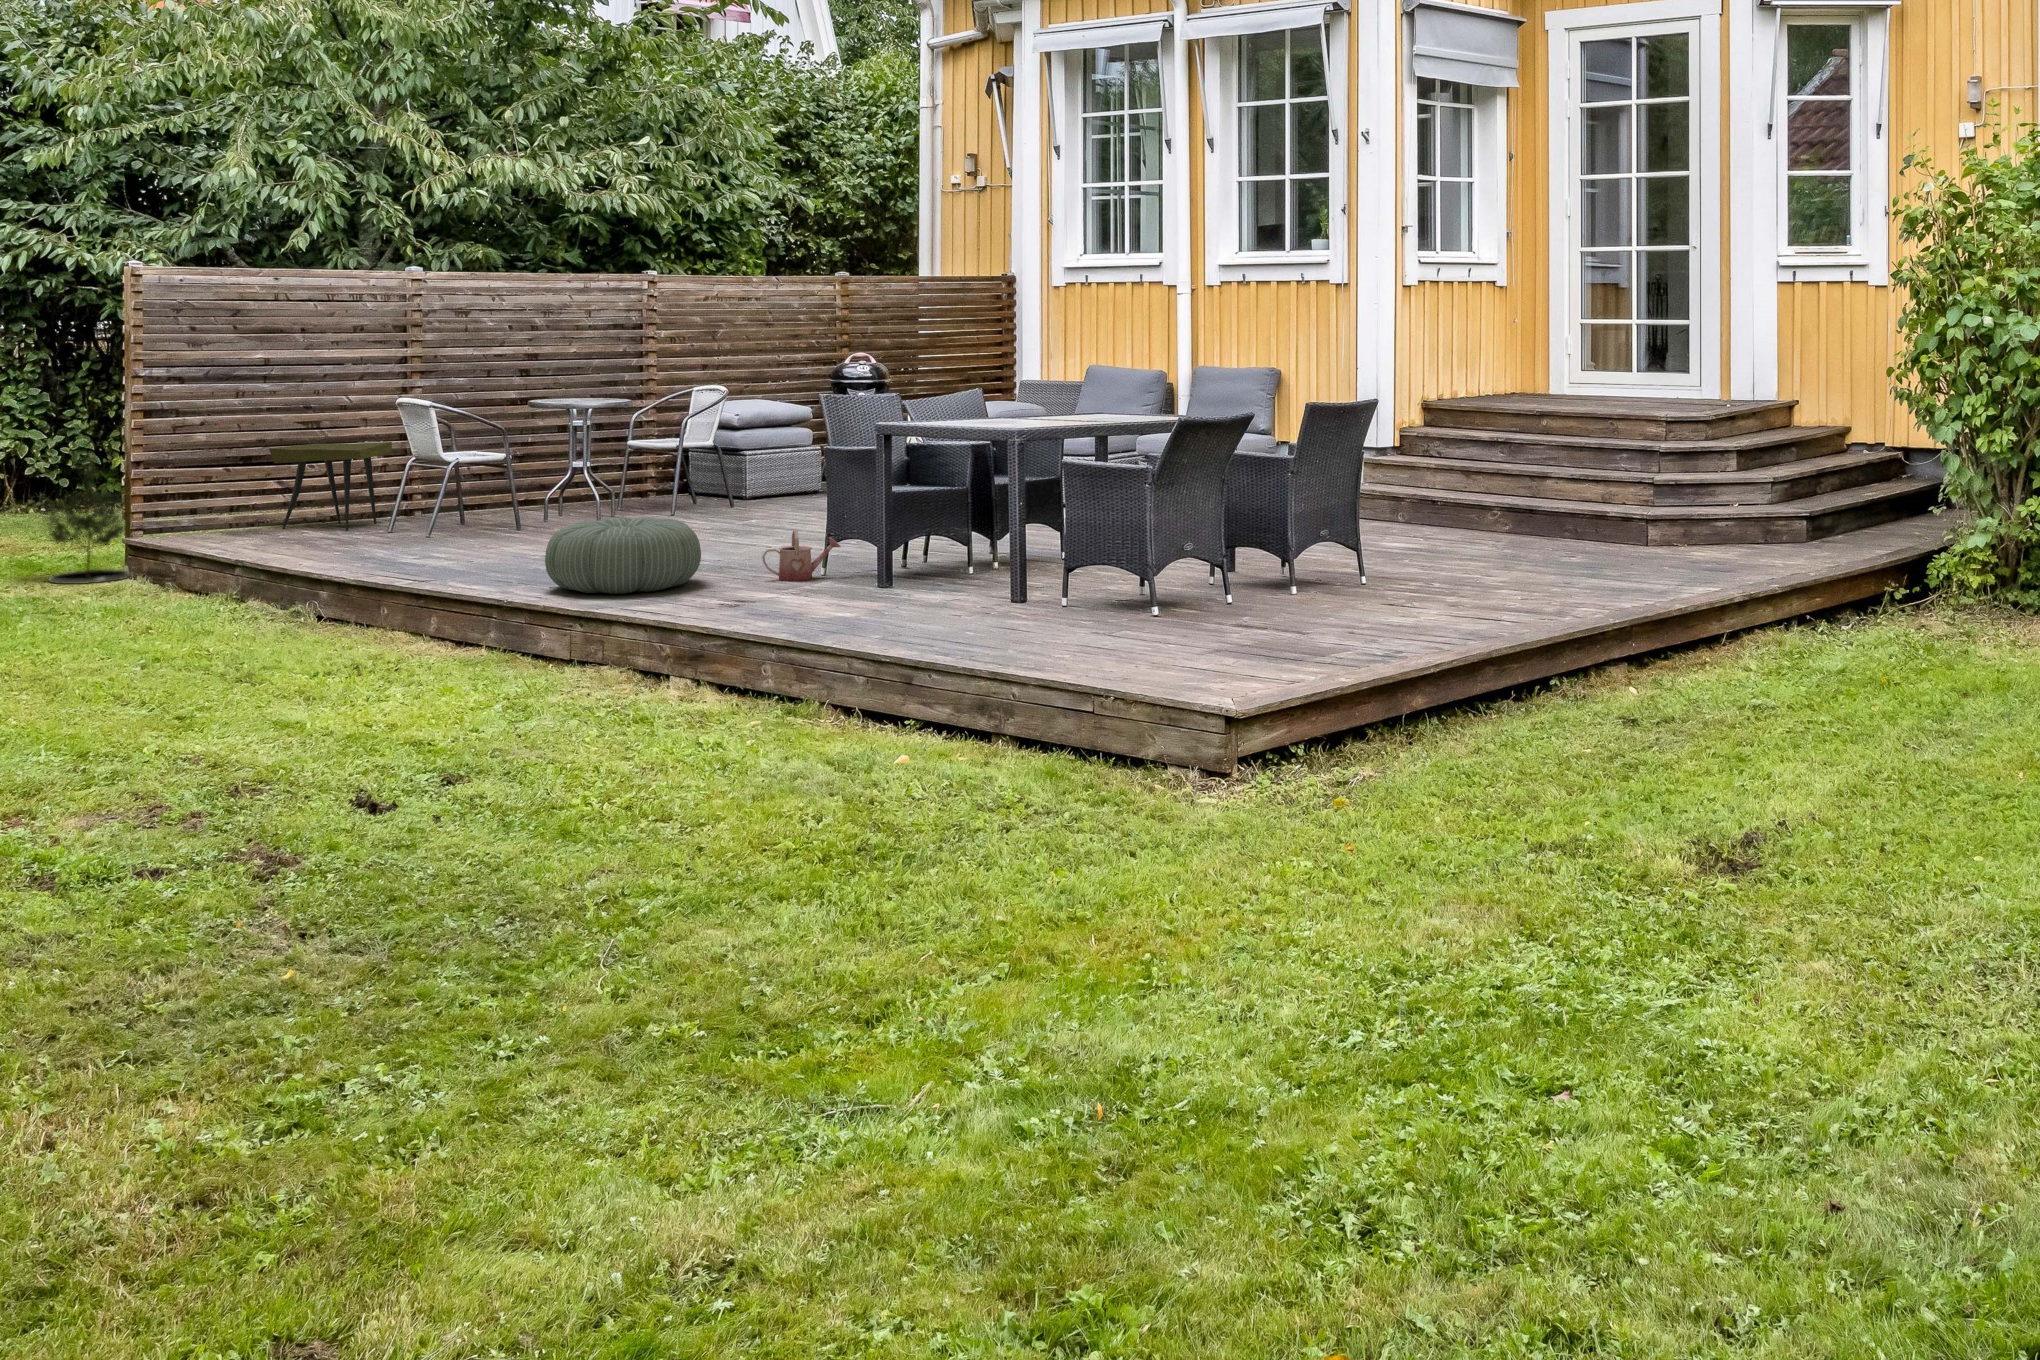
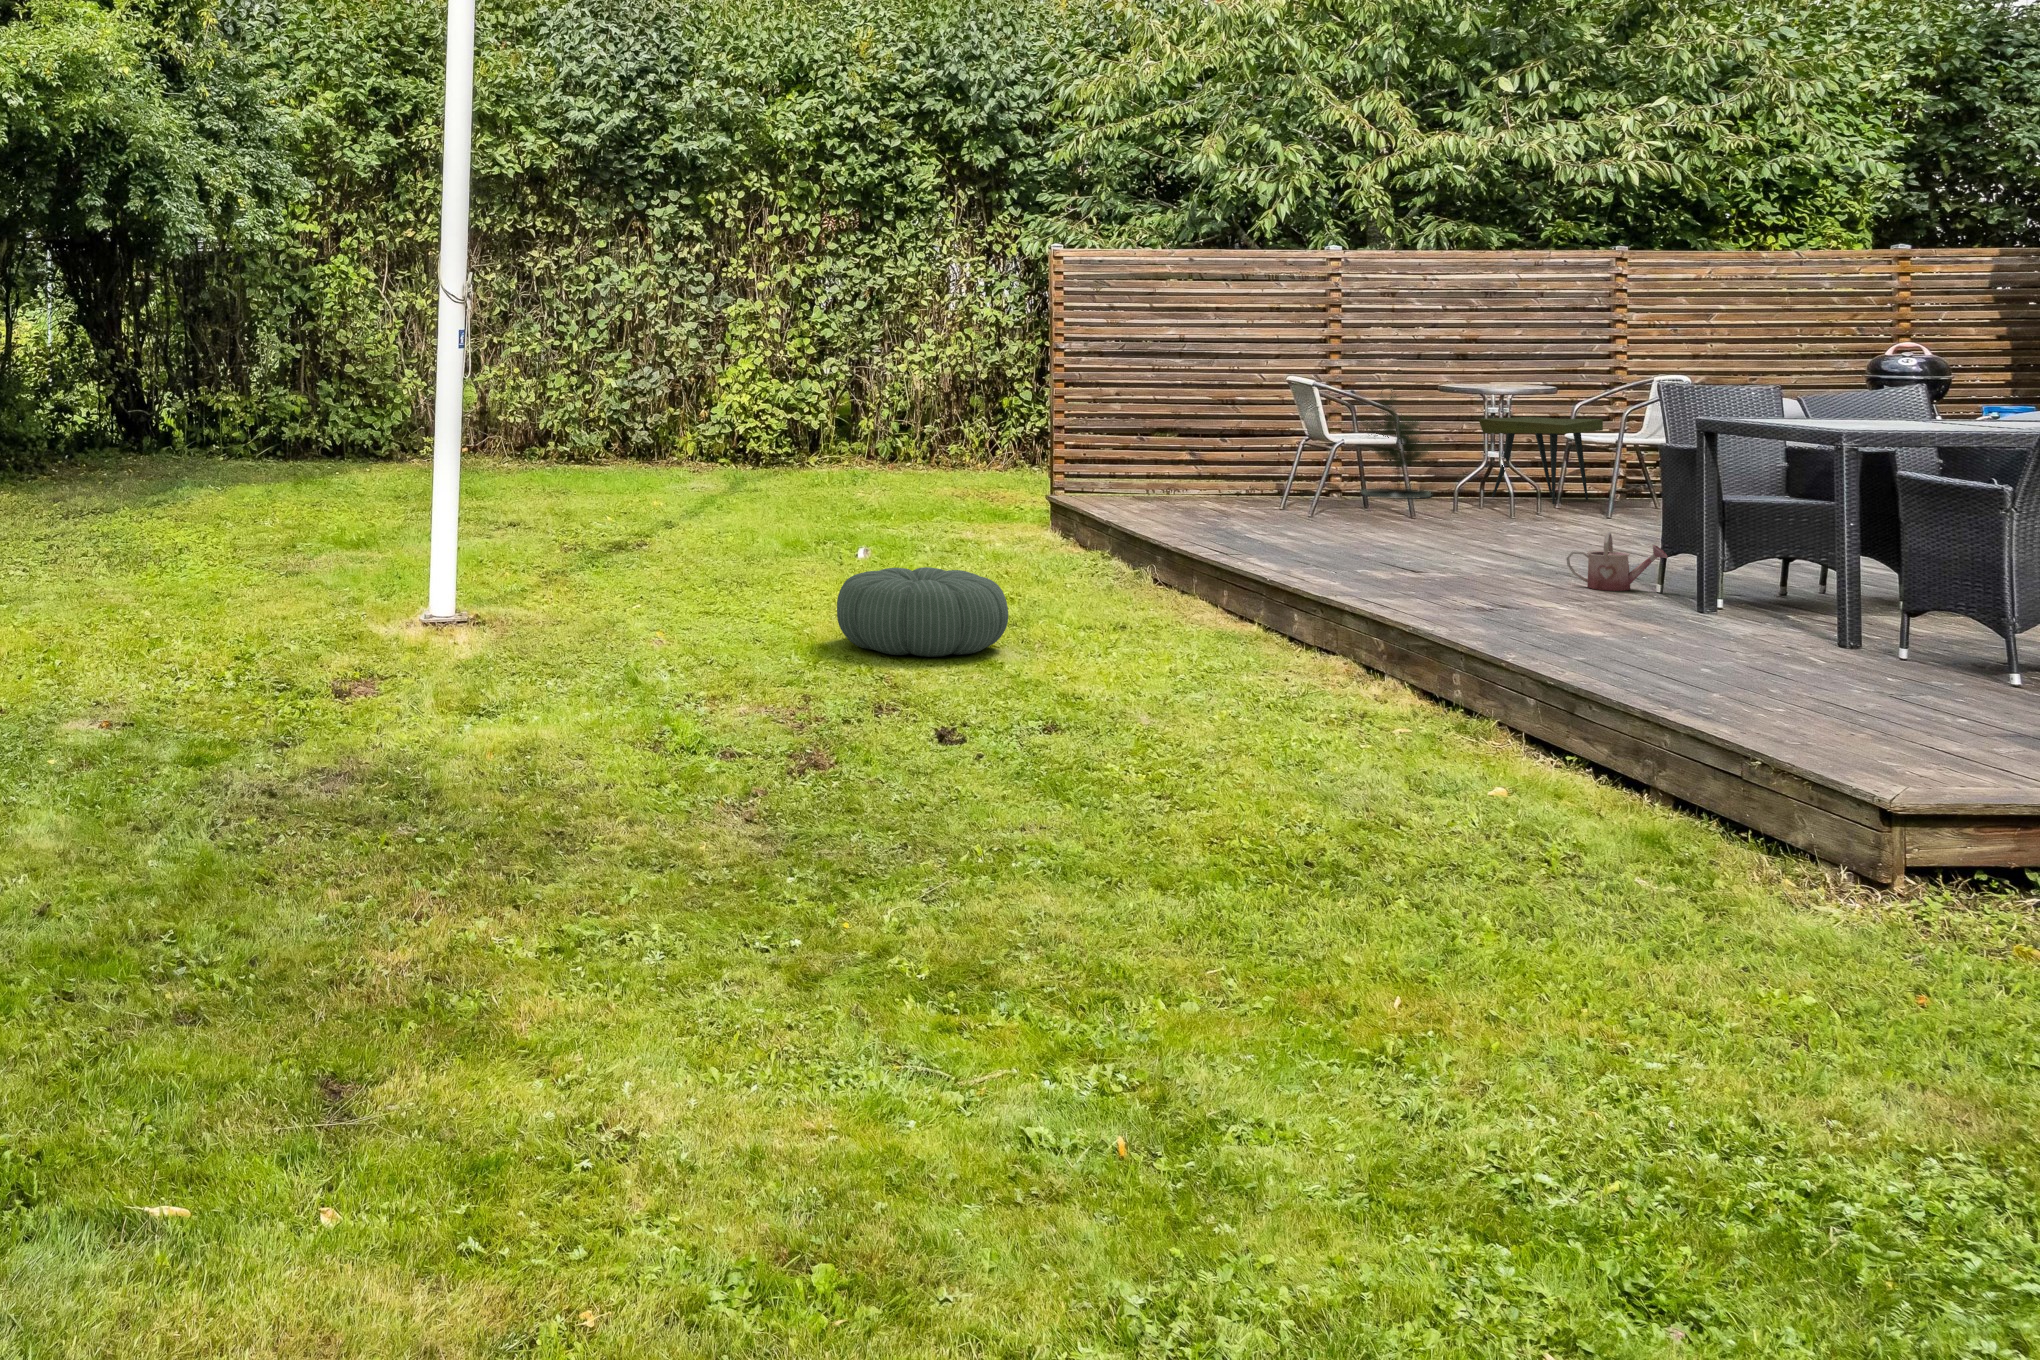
side table: present [269,442,392,531] -> present [1479,417,1603,504]
potted tree: present [39,457,130,584] -> present [1361,389,1431,499]
pouf: present [545,517,701,594] -> present [837,567,1008,657]

